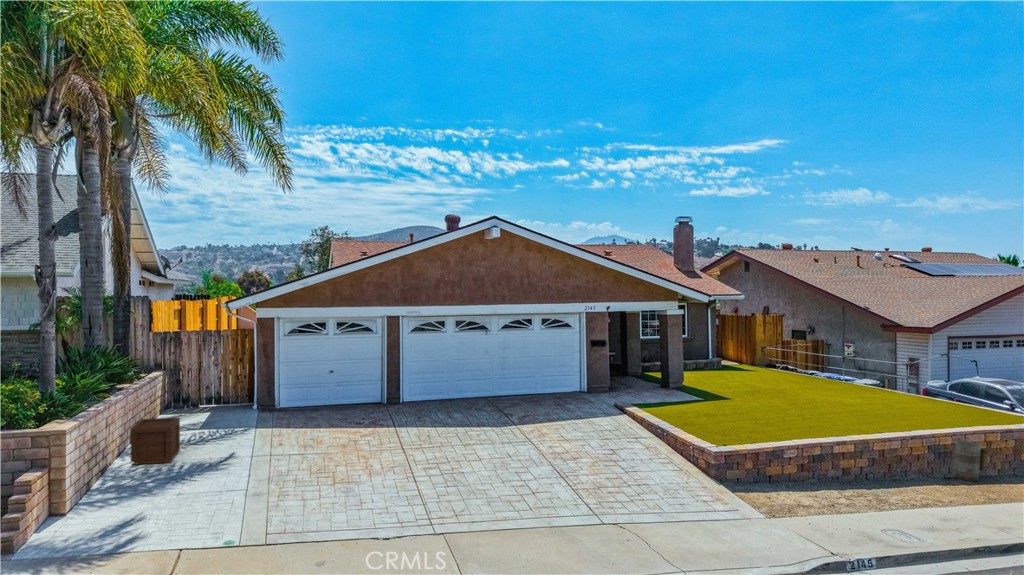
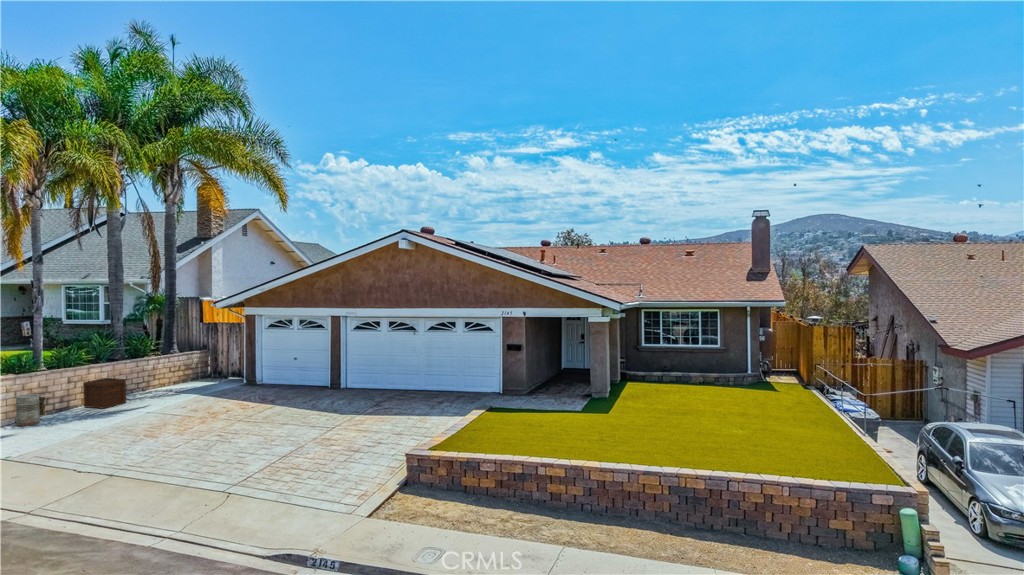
trash can: present [953,441,985,481] -> present [16,394,45,426]

